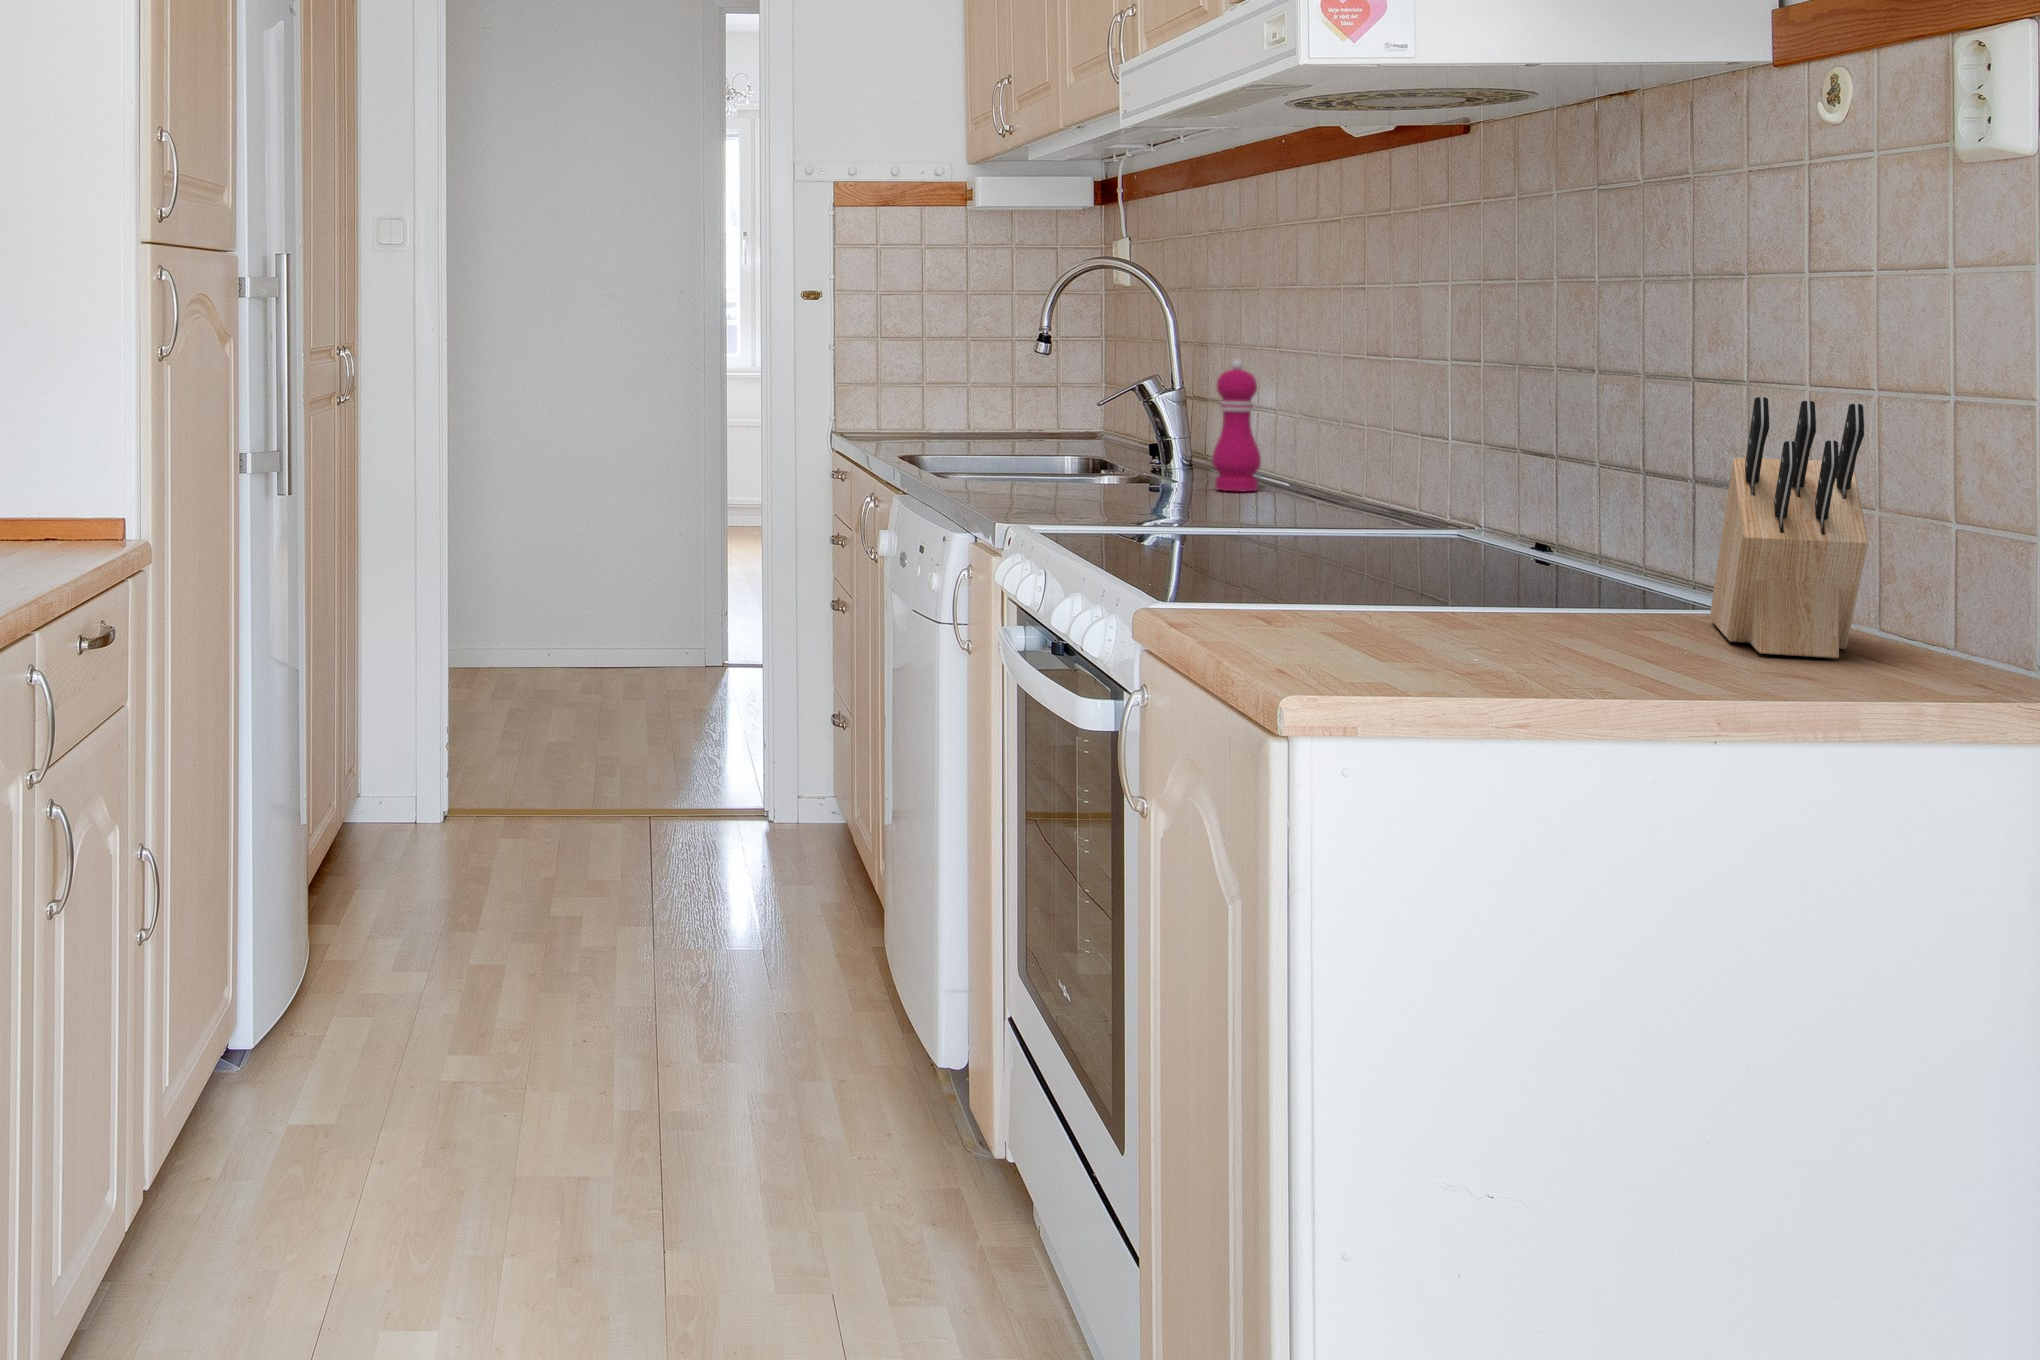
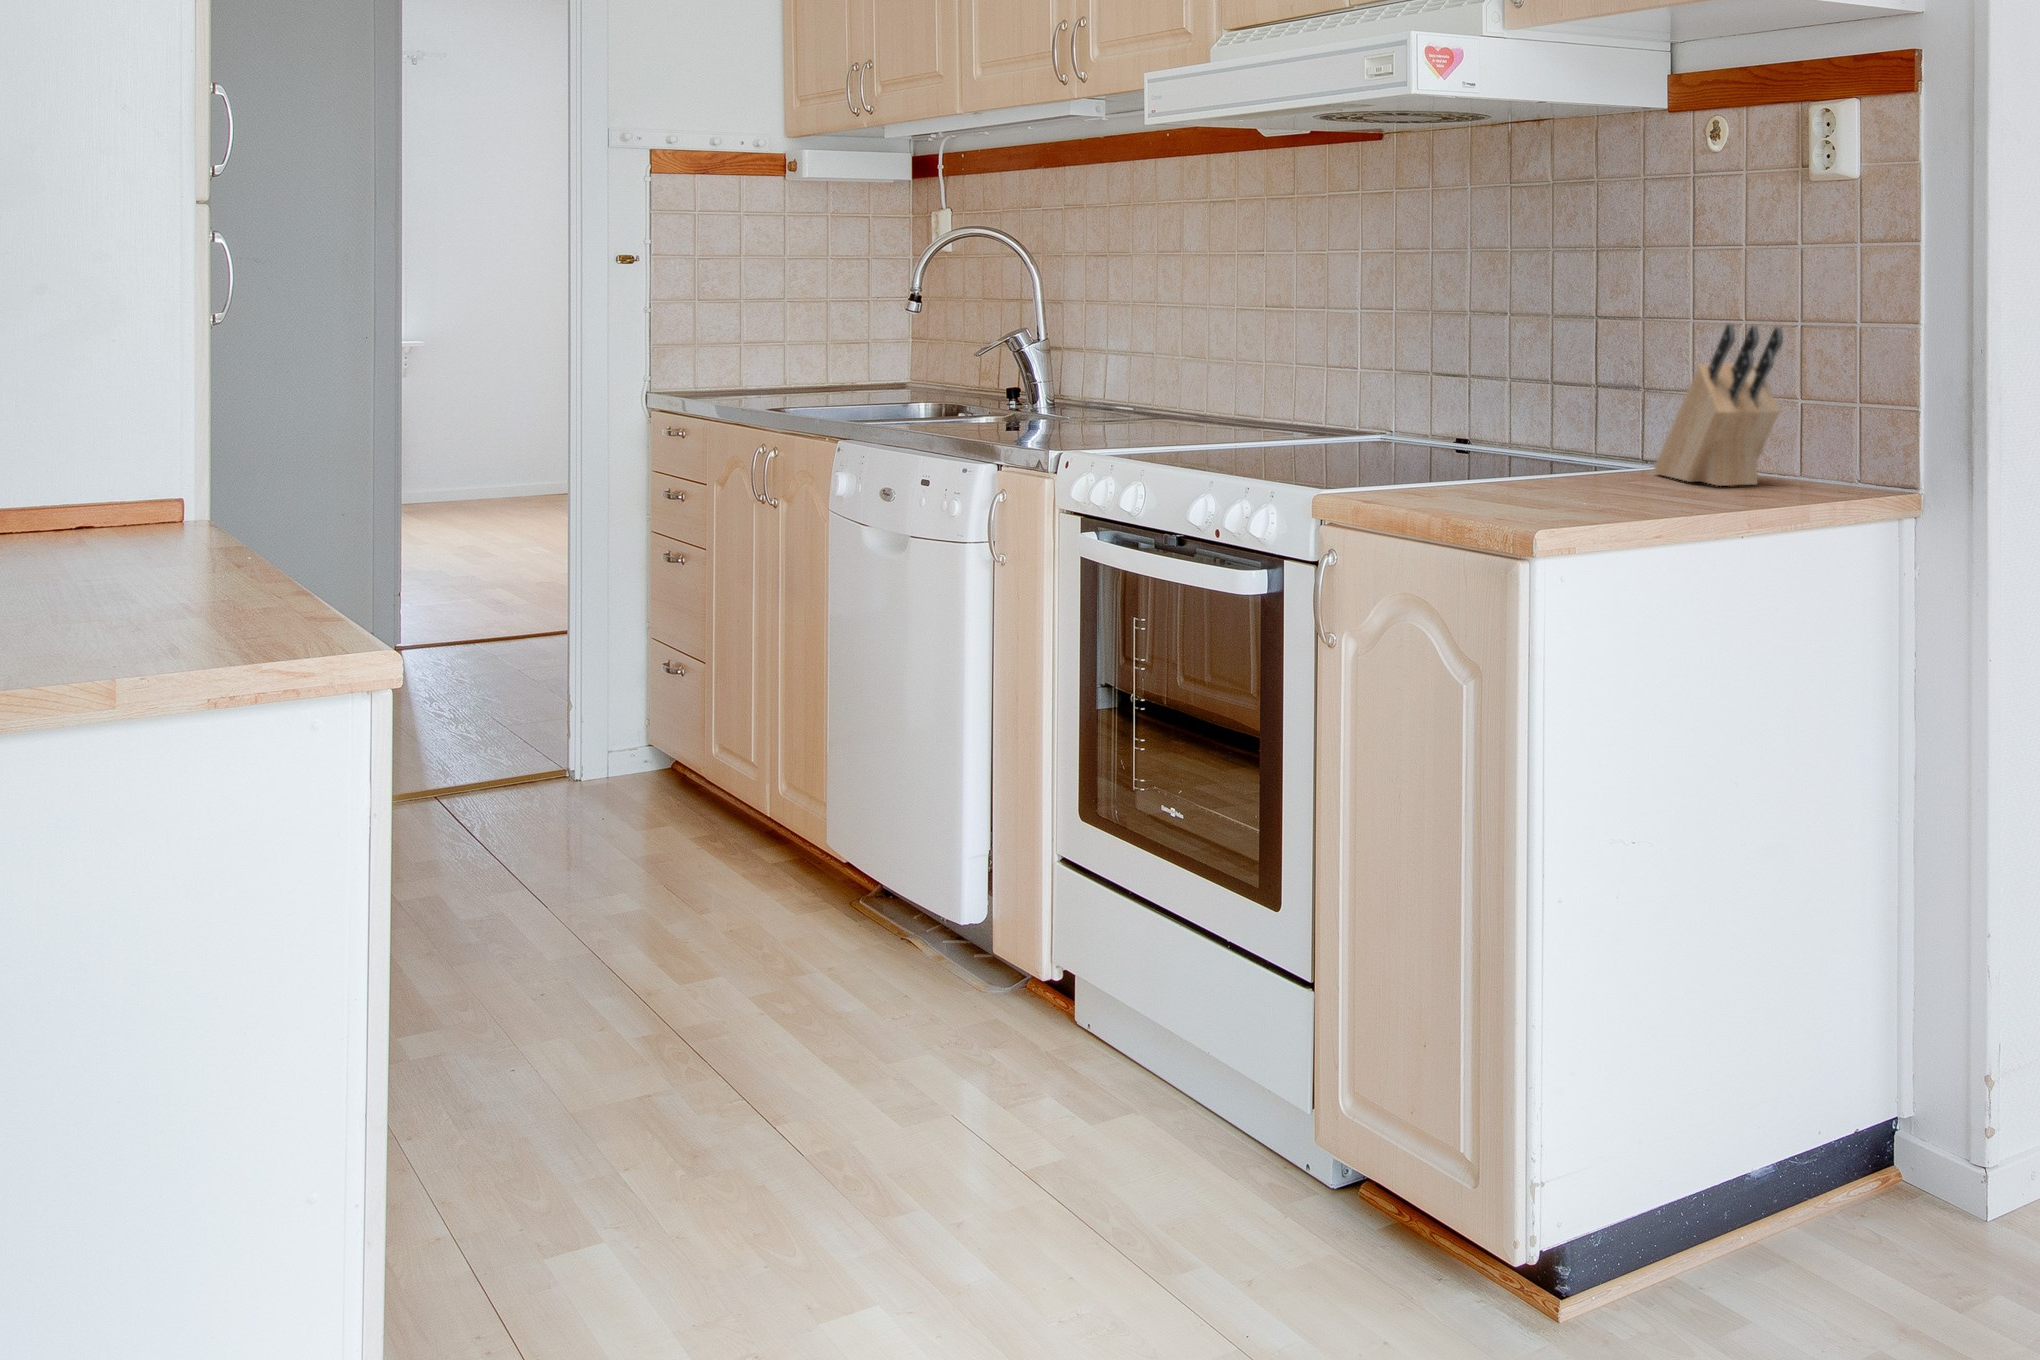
pepper mill: present [1212,359,1261,491] -> none [1131,314,1171,423]

